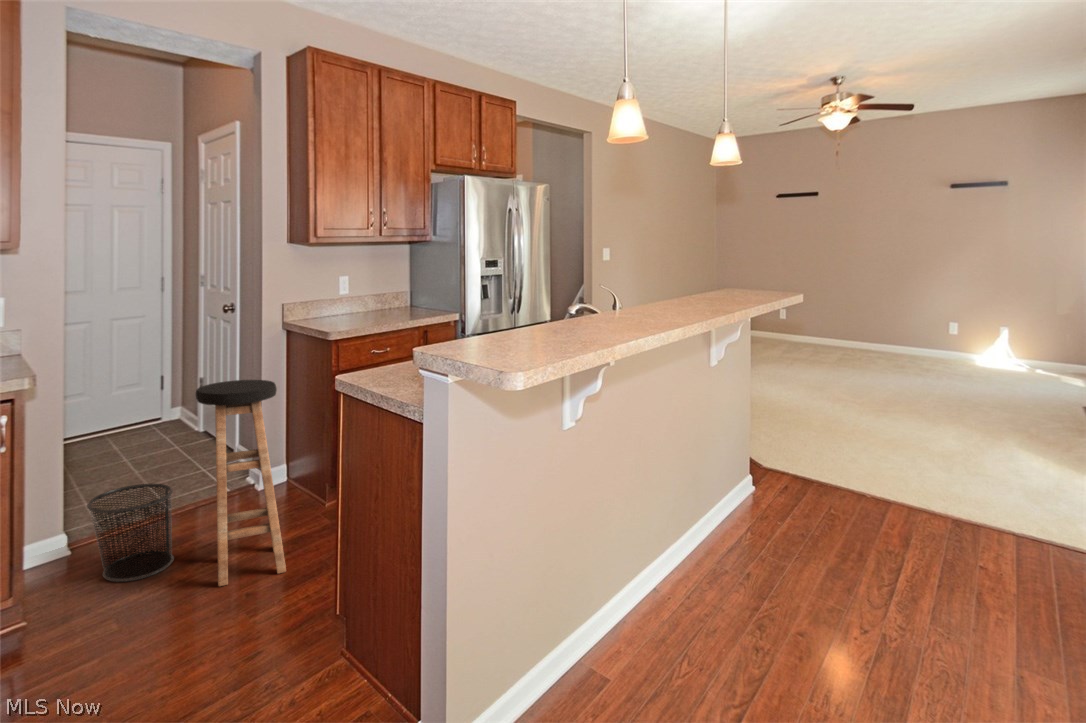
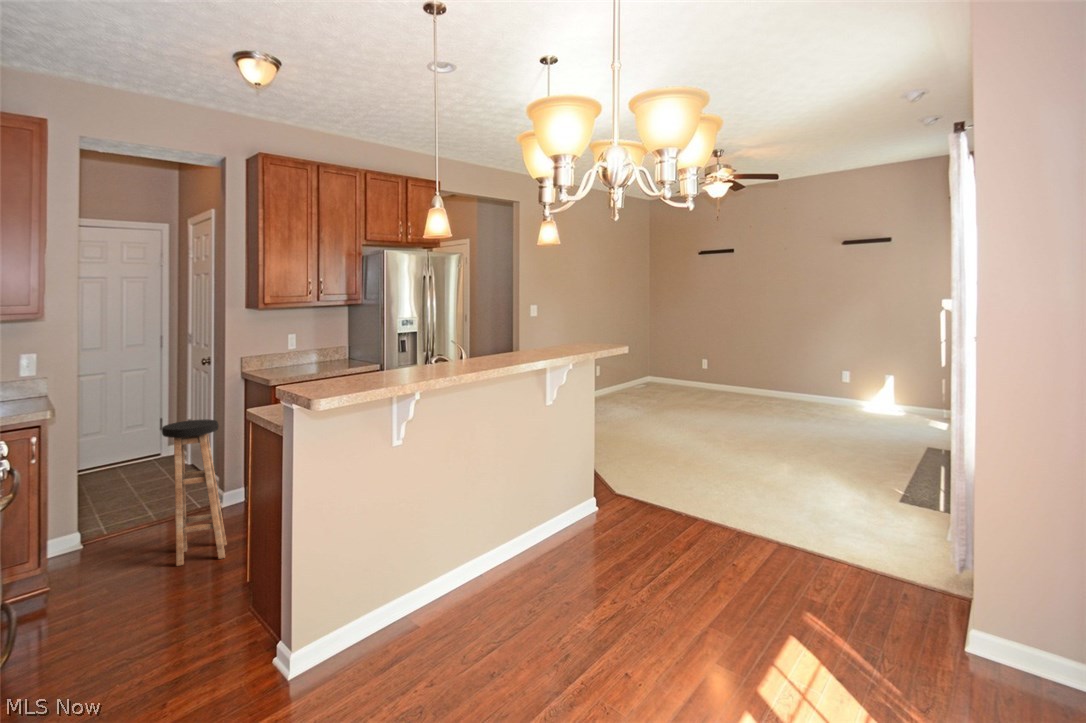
trash can: present [87,484,174,582] -> none [90,496,150,563]

